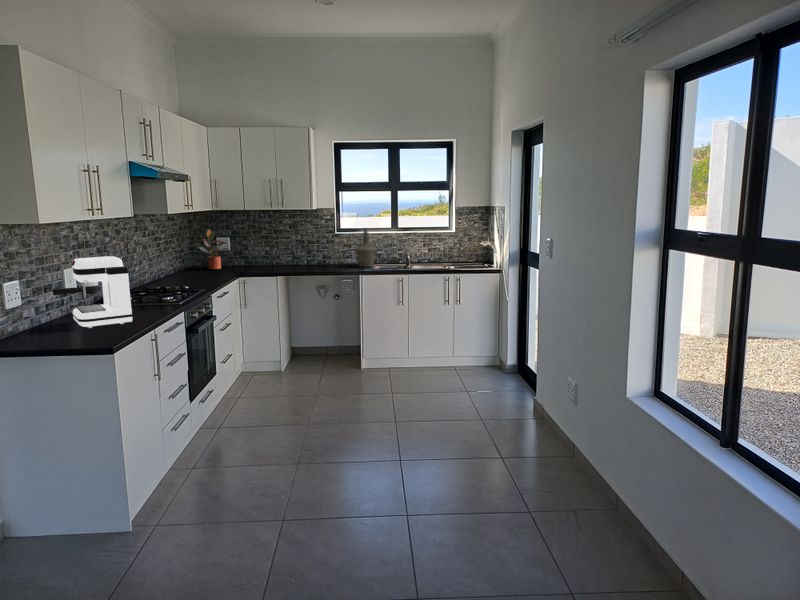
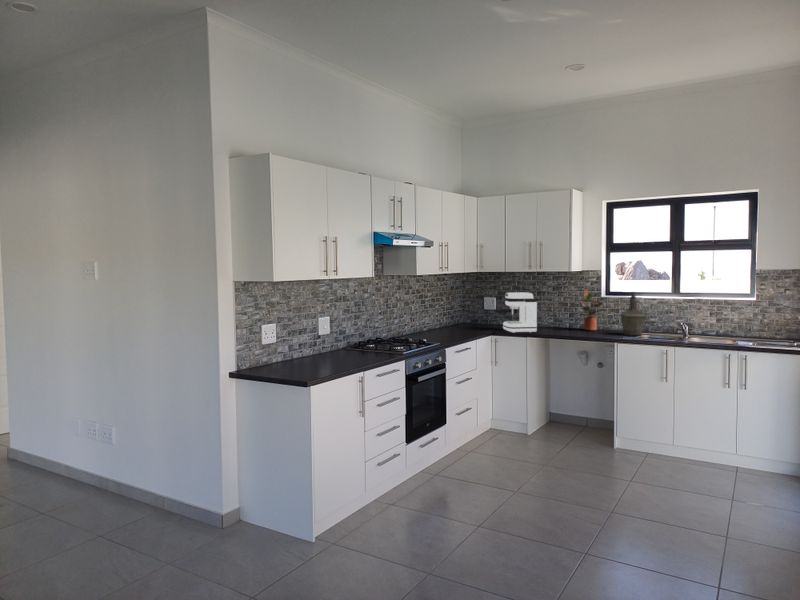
potted plant: present [197,230,229,269] -> present [573,290,606,330]
coffee maker: present [53,256,132,328] -> present [495,293,537,333]

